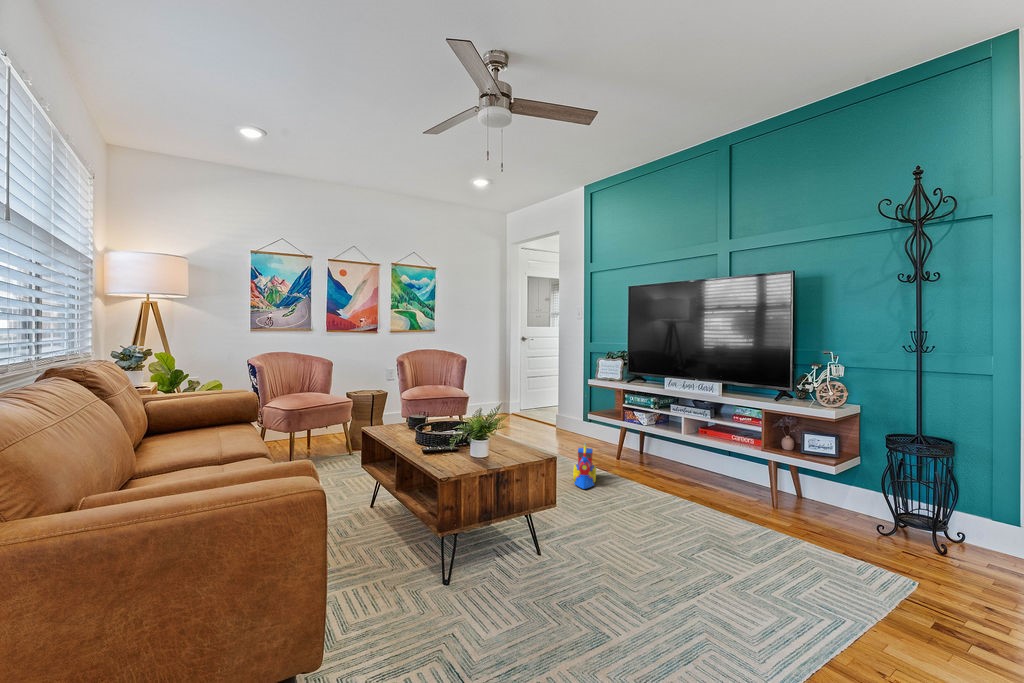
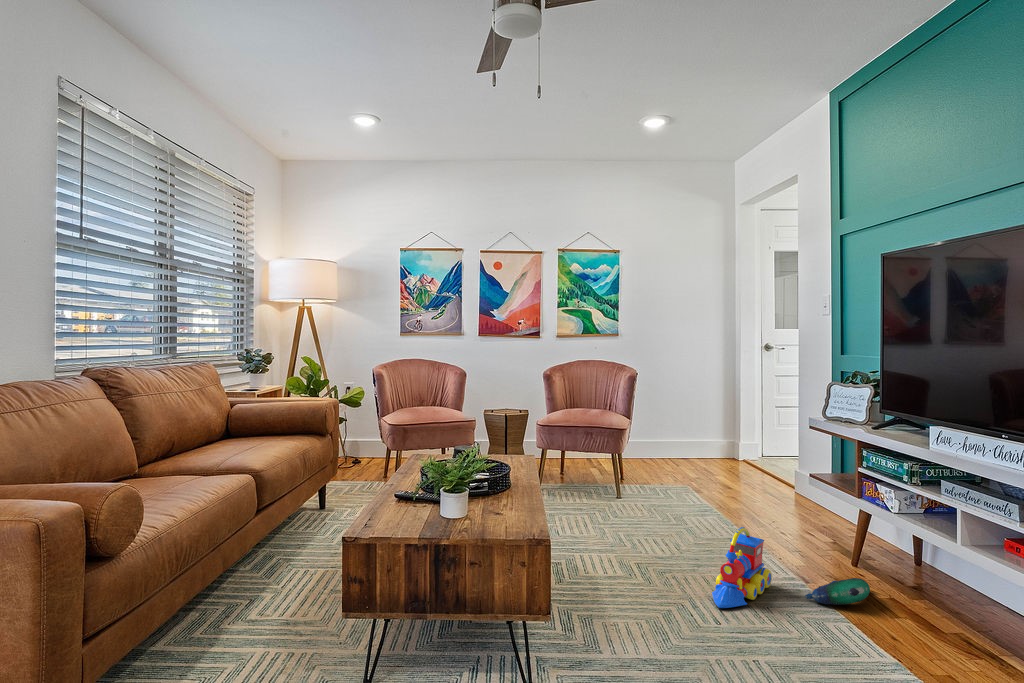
plush toy: none [616,462,643,478] -> present [805,578,870,605]

